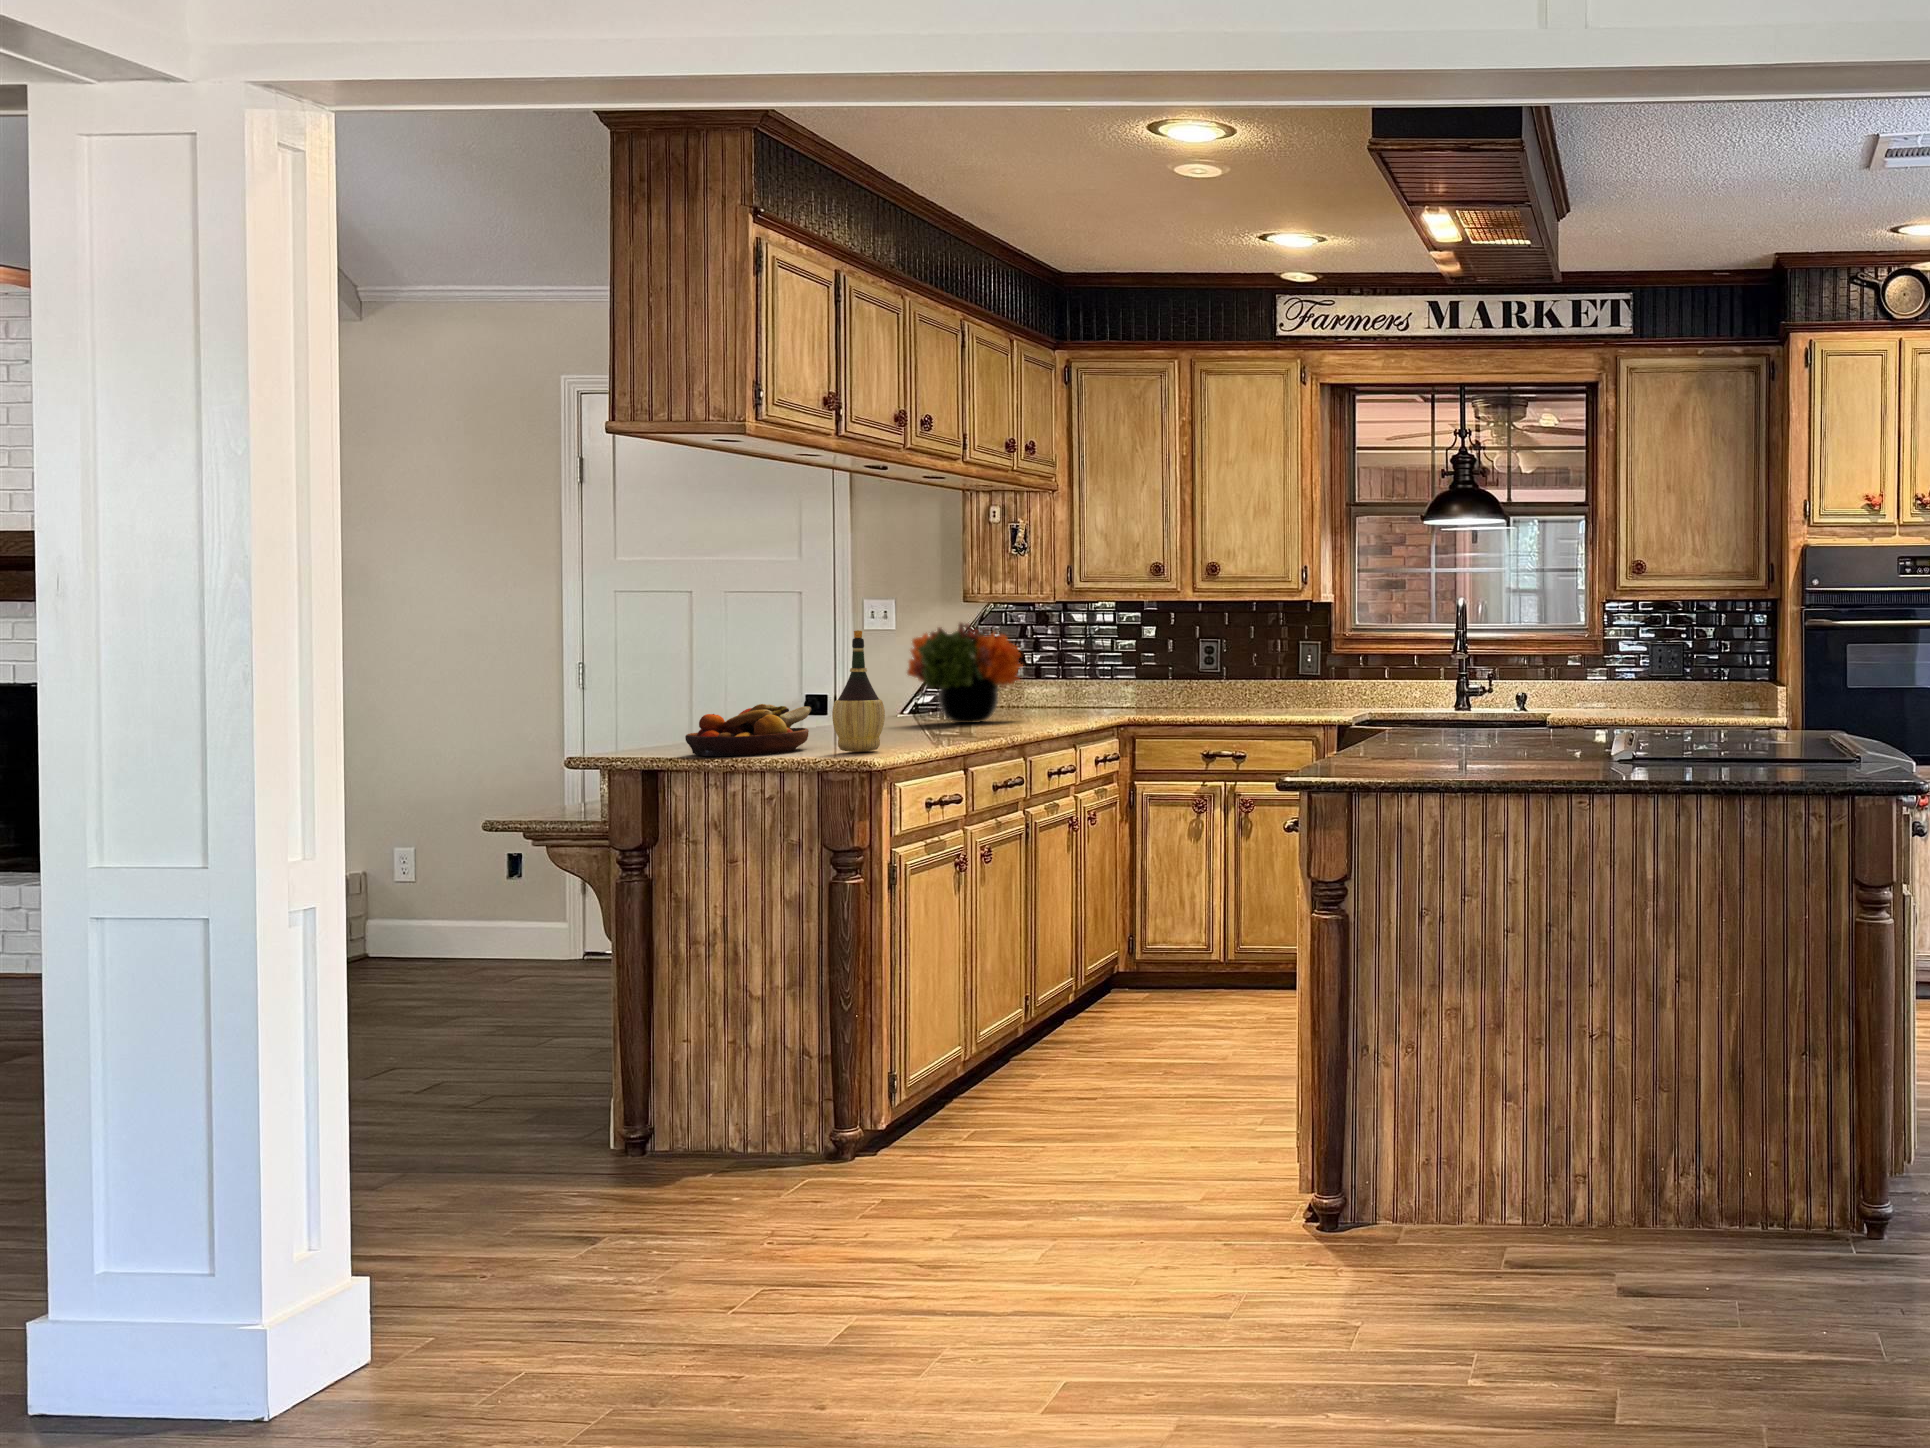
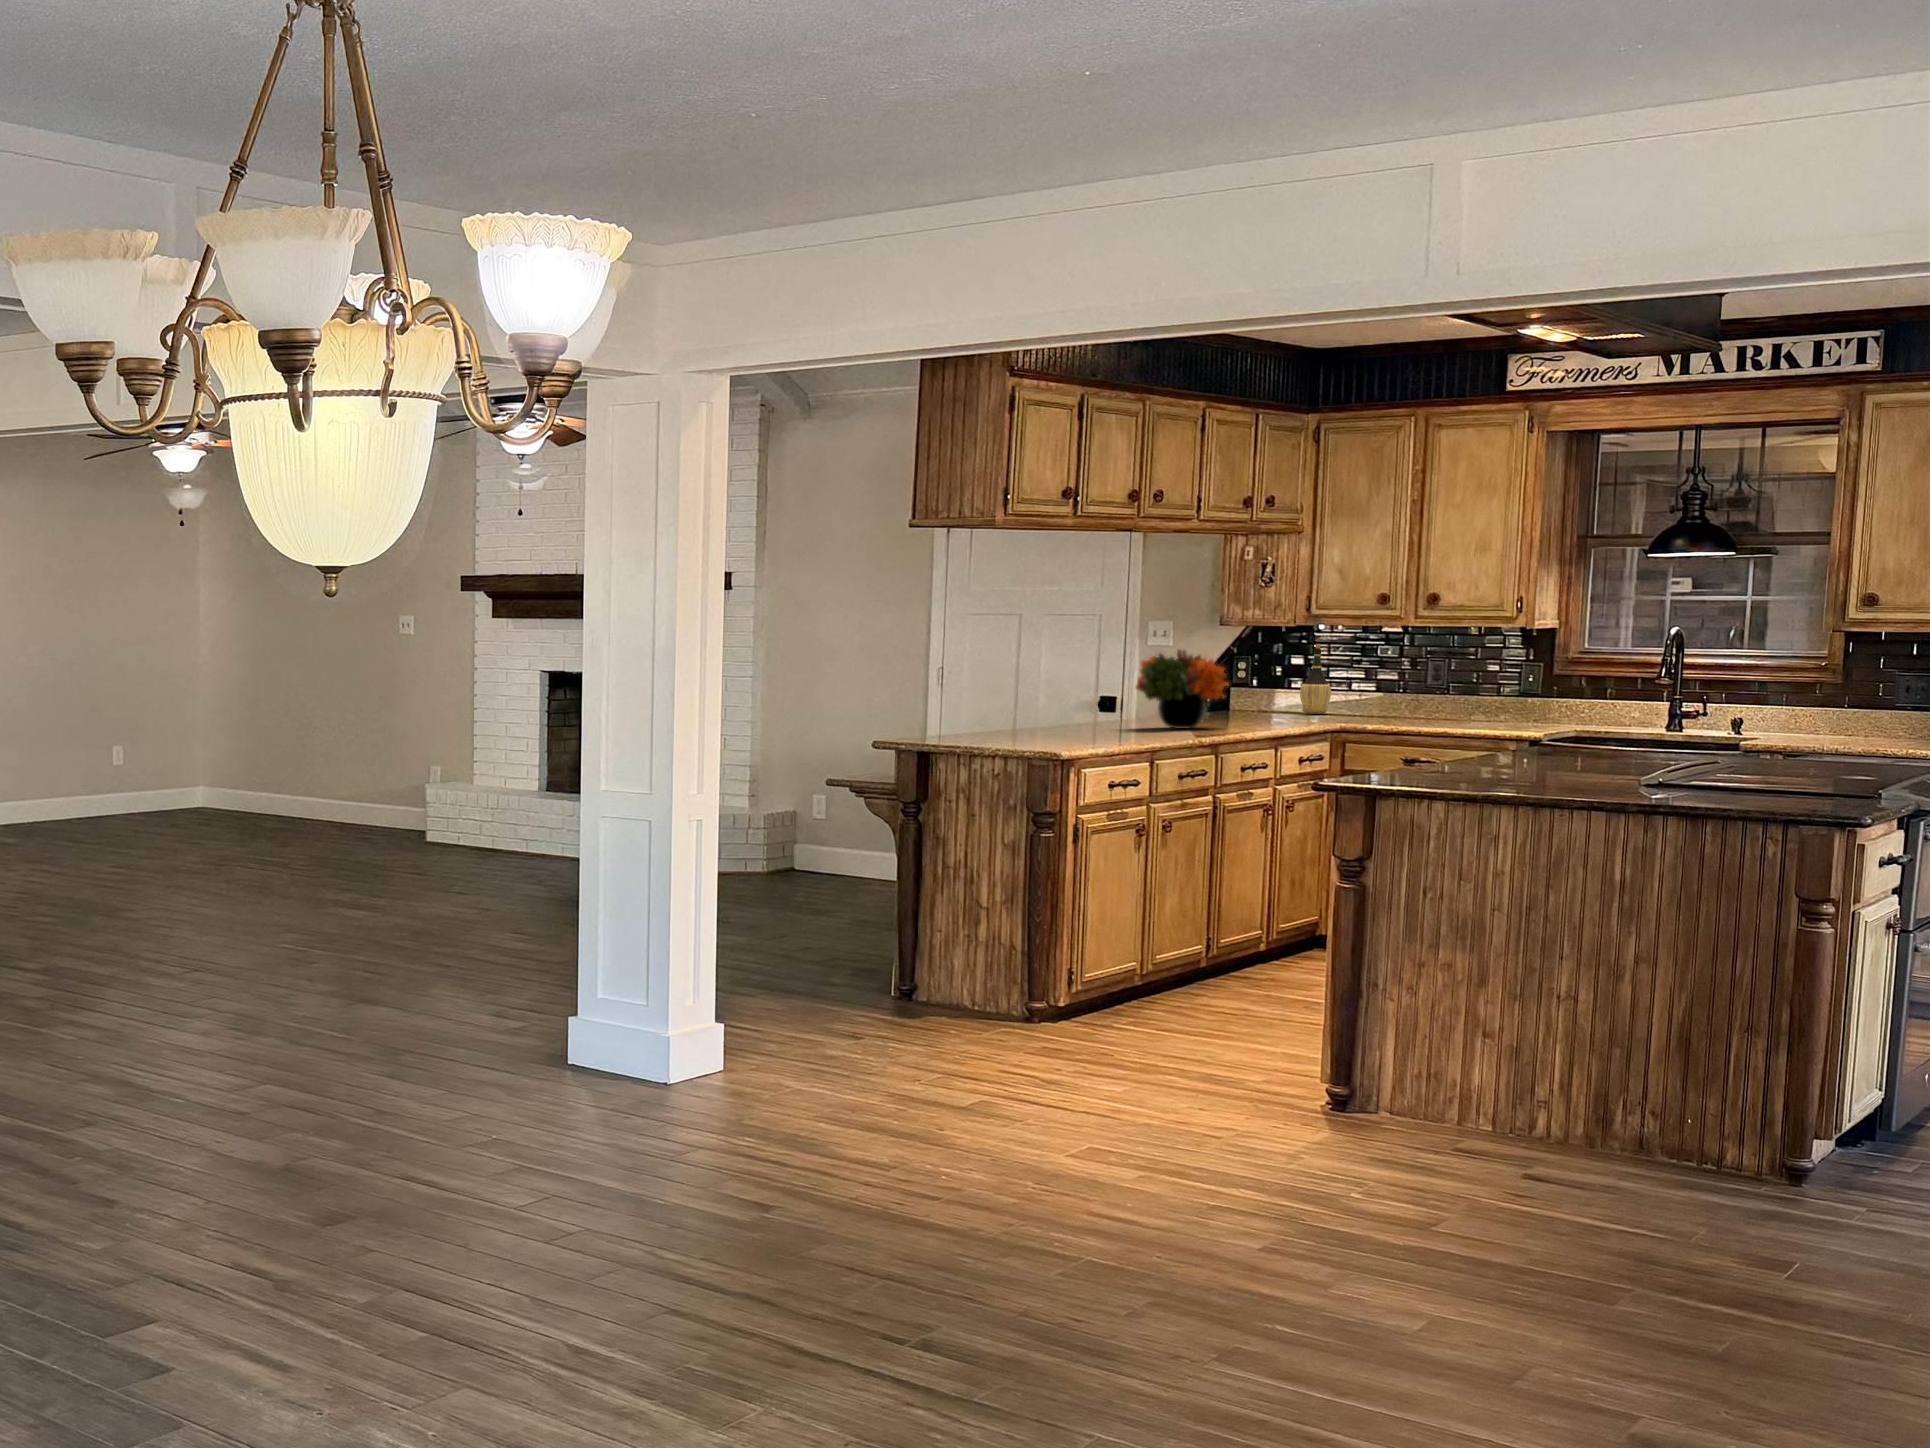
wine bottle: present [832,630,885,752] -> present [1300,644,1331,714]
fruit bowl: present [685,704,812,756] -> none [957,710,1042,745]

